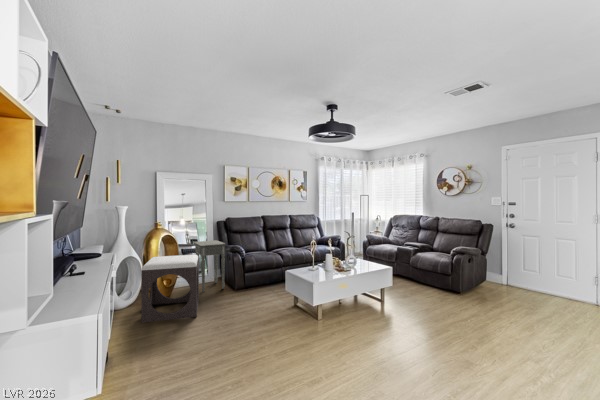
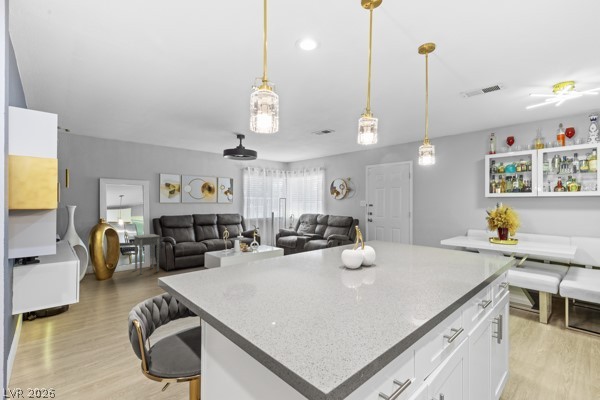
footstool: present [141,255,199,323] -> none [89,244,136,294]

